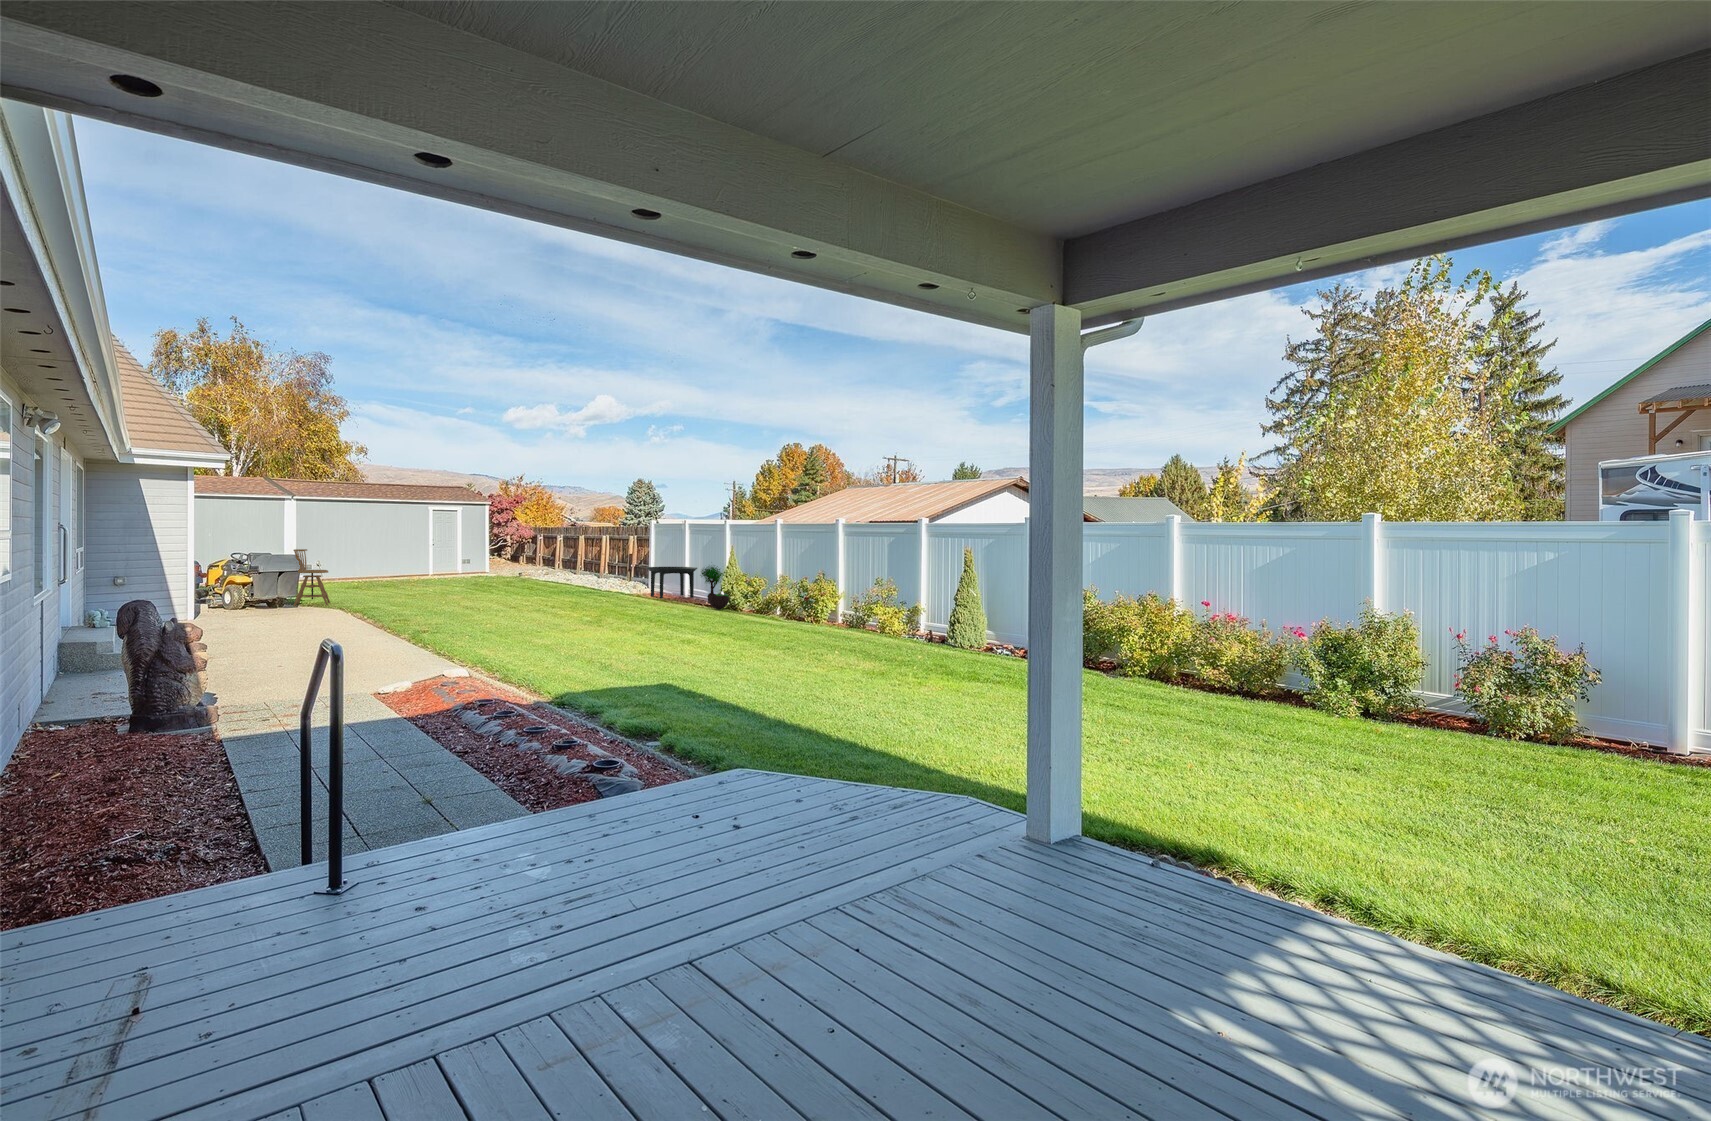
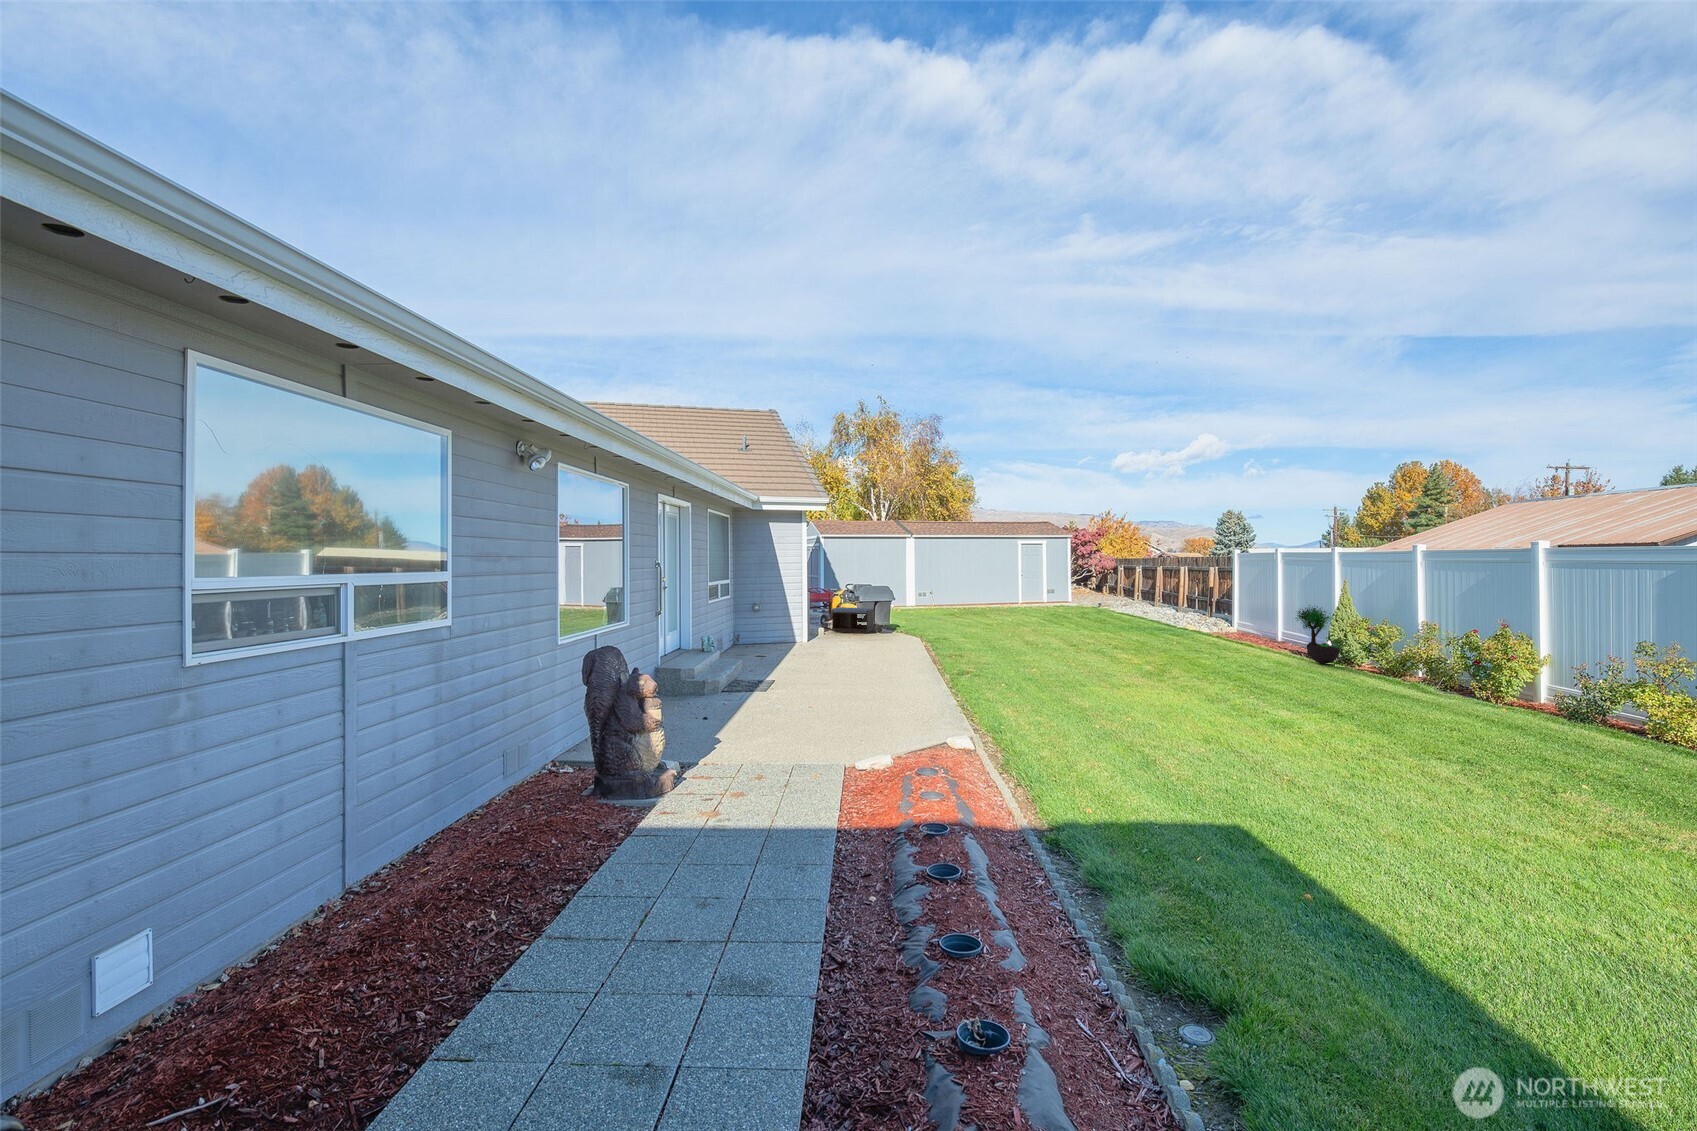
chair: present [293,549,330,606] -> none [887,581,917,632]
round table: present [647,567,697,599] -> none [1225,604,1295,644]
bench: none [214,581,275,610] -> present [832,607,874,633]

